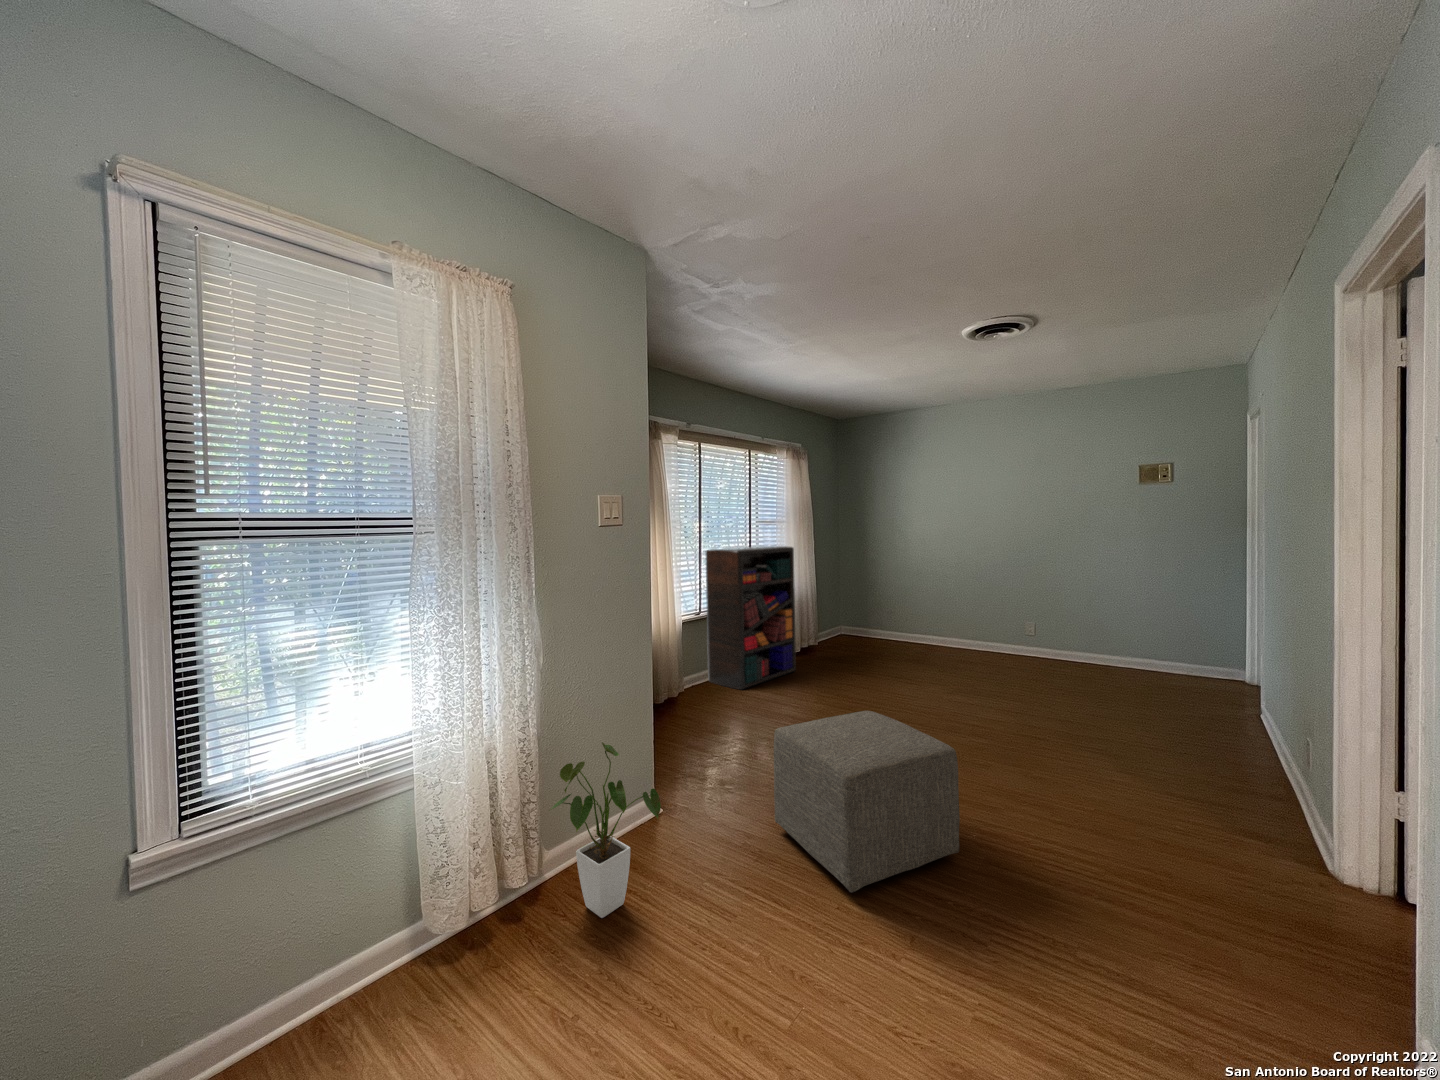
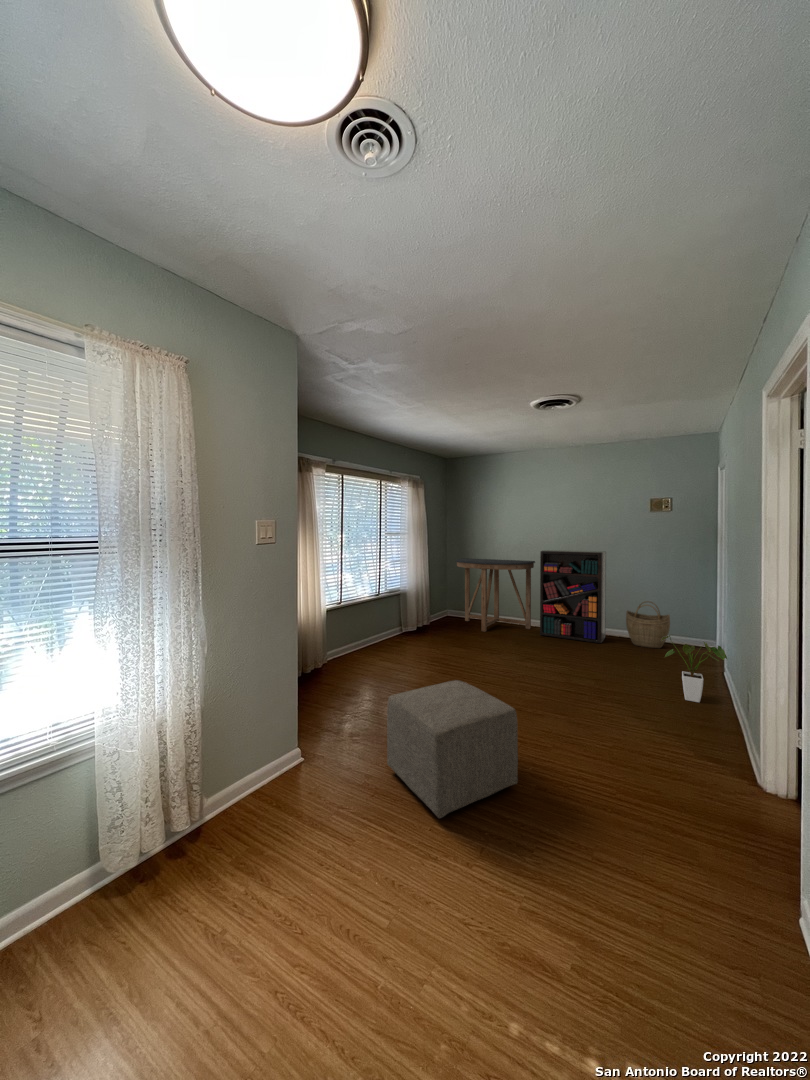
bookshelf: present [706,546,796,689] -> present [540,550,606,643]
console table: none [853,553,969,654] -> present [455,558,535,632]
woven basket: none [1107,610,1177,678] -> present [626,601,670,648]
house plant: present [550,742,661,918] -> present [661,635,727,702]

